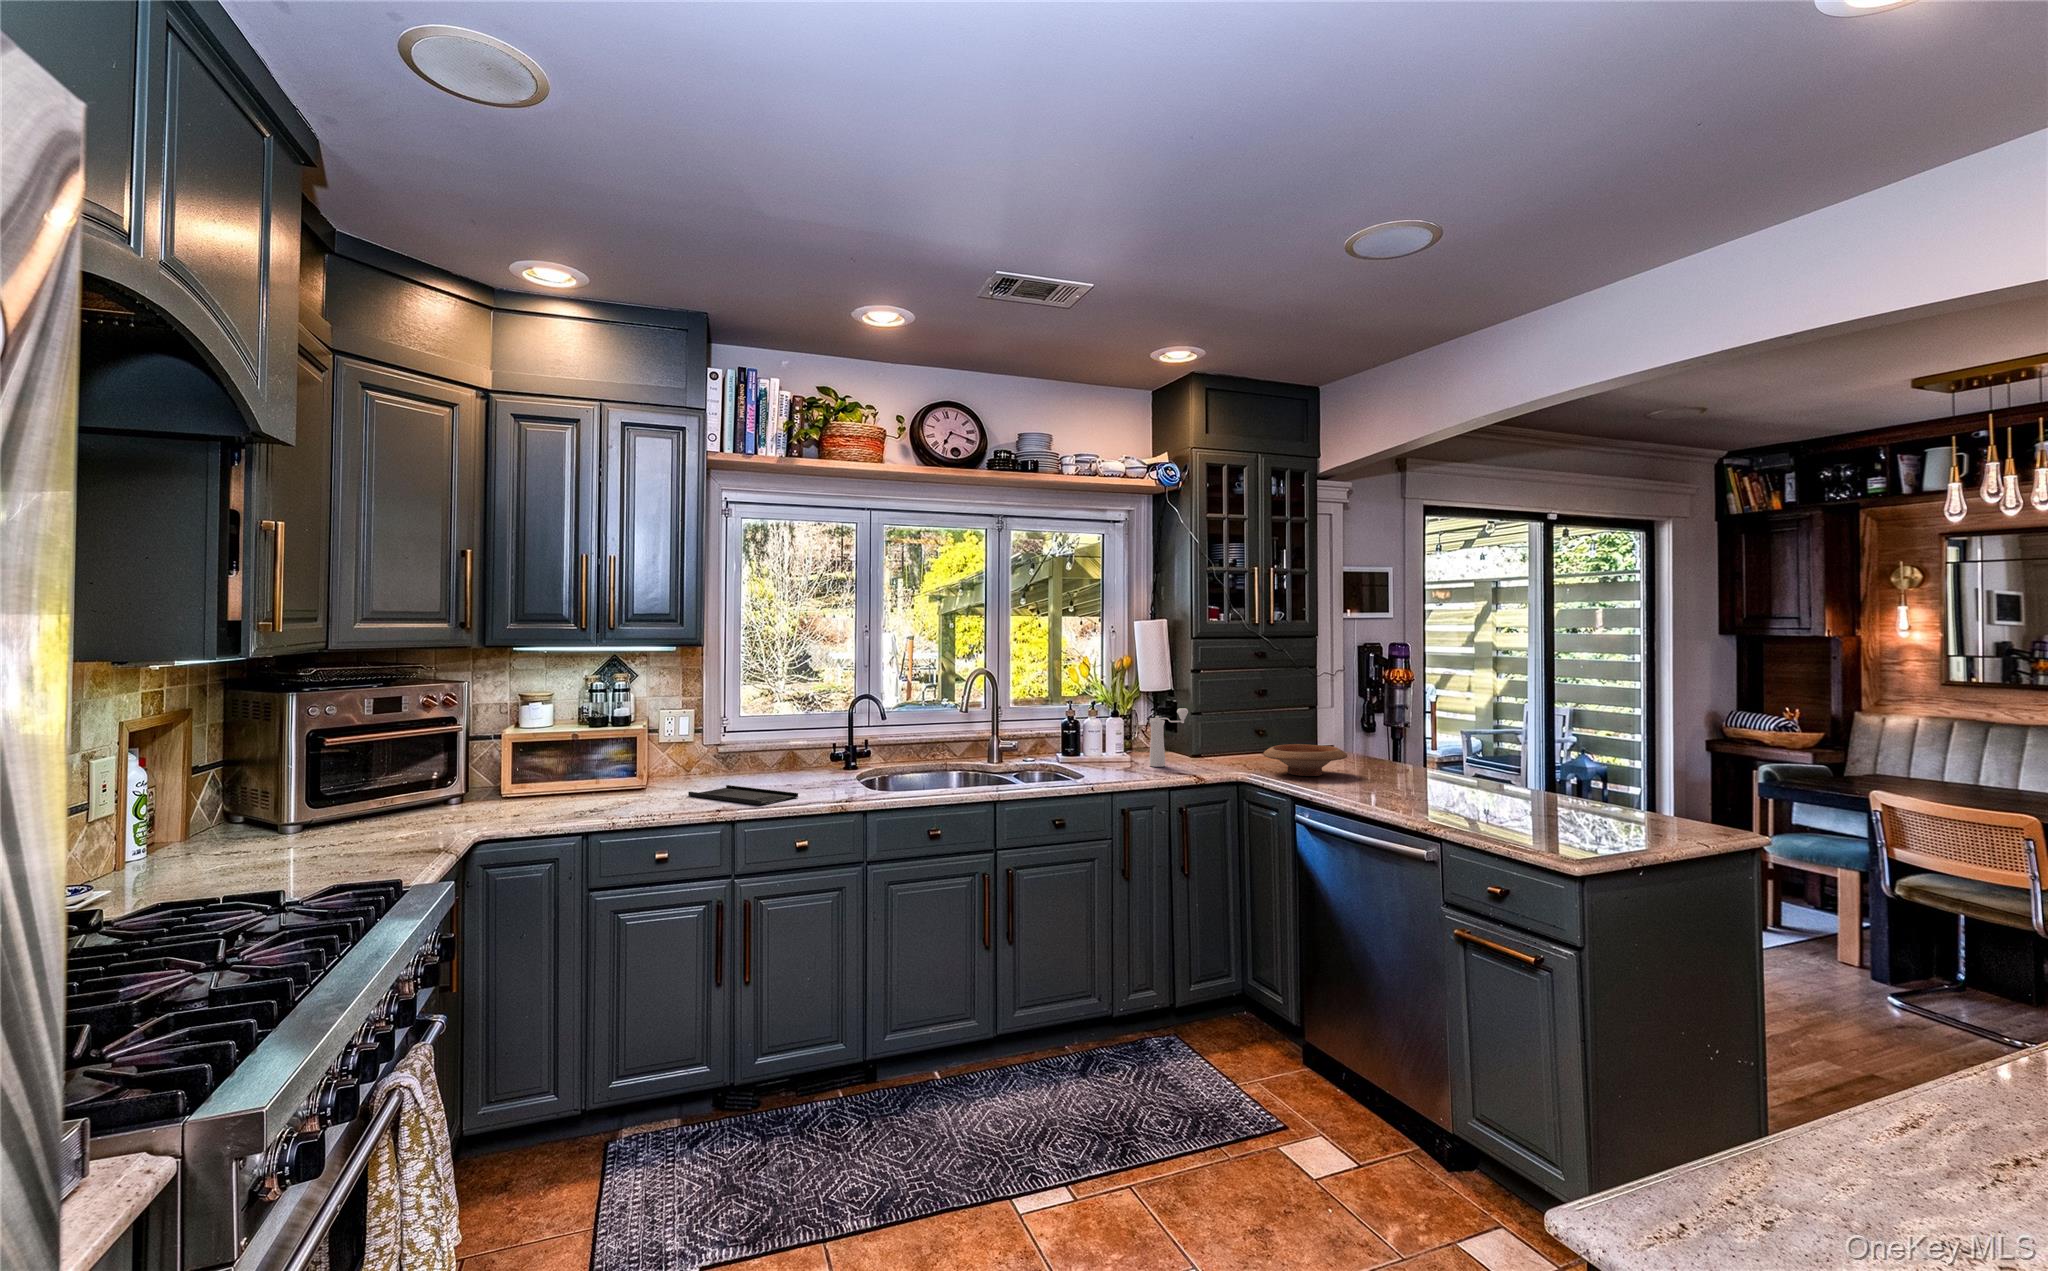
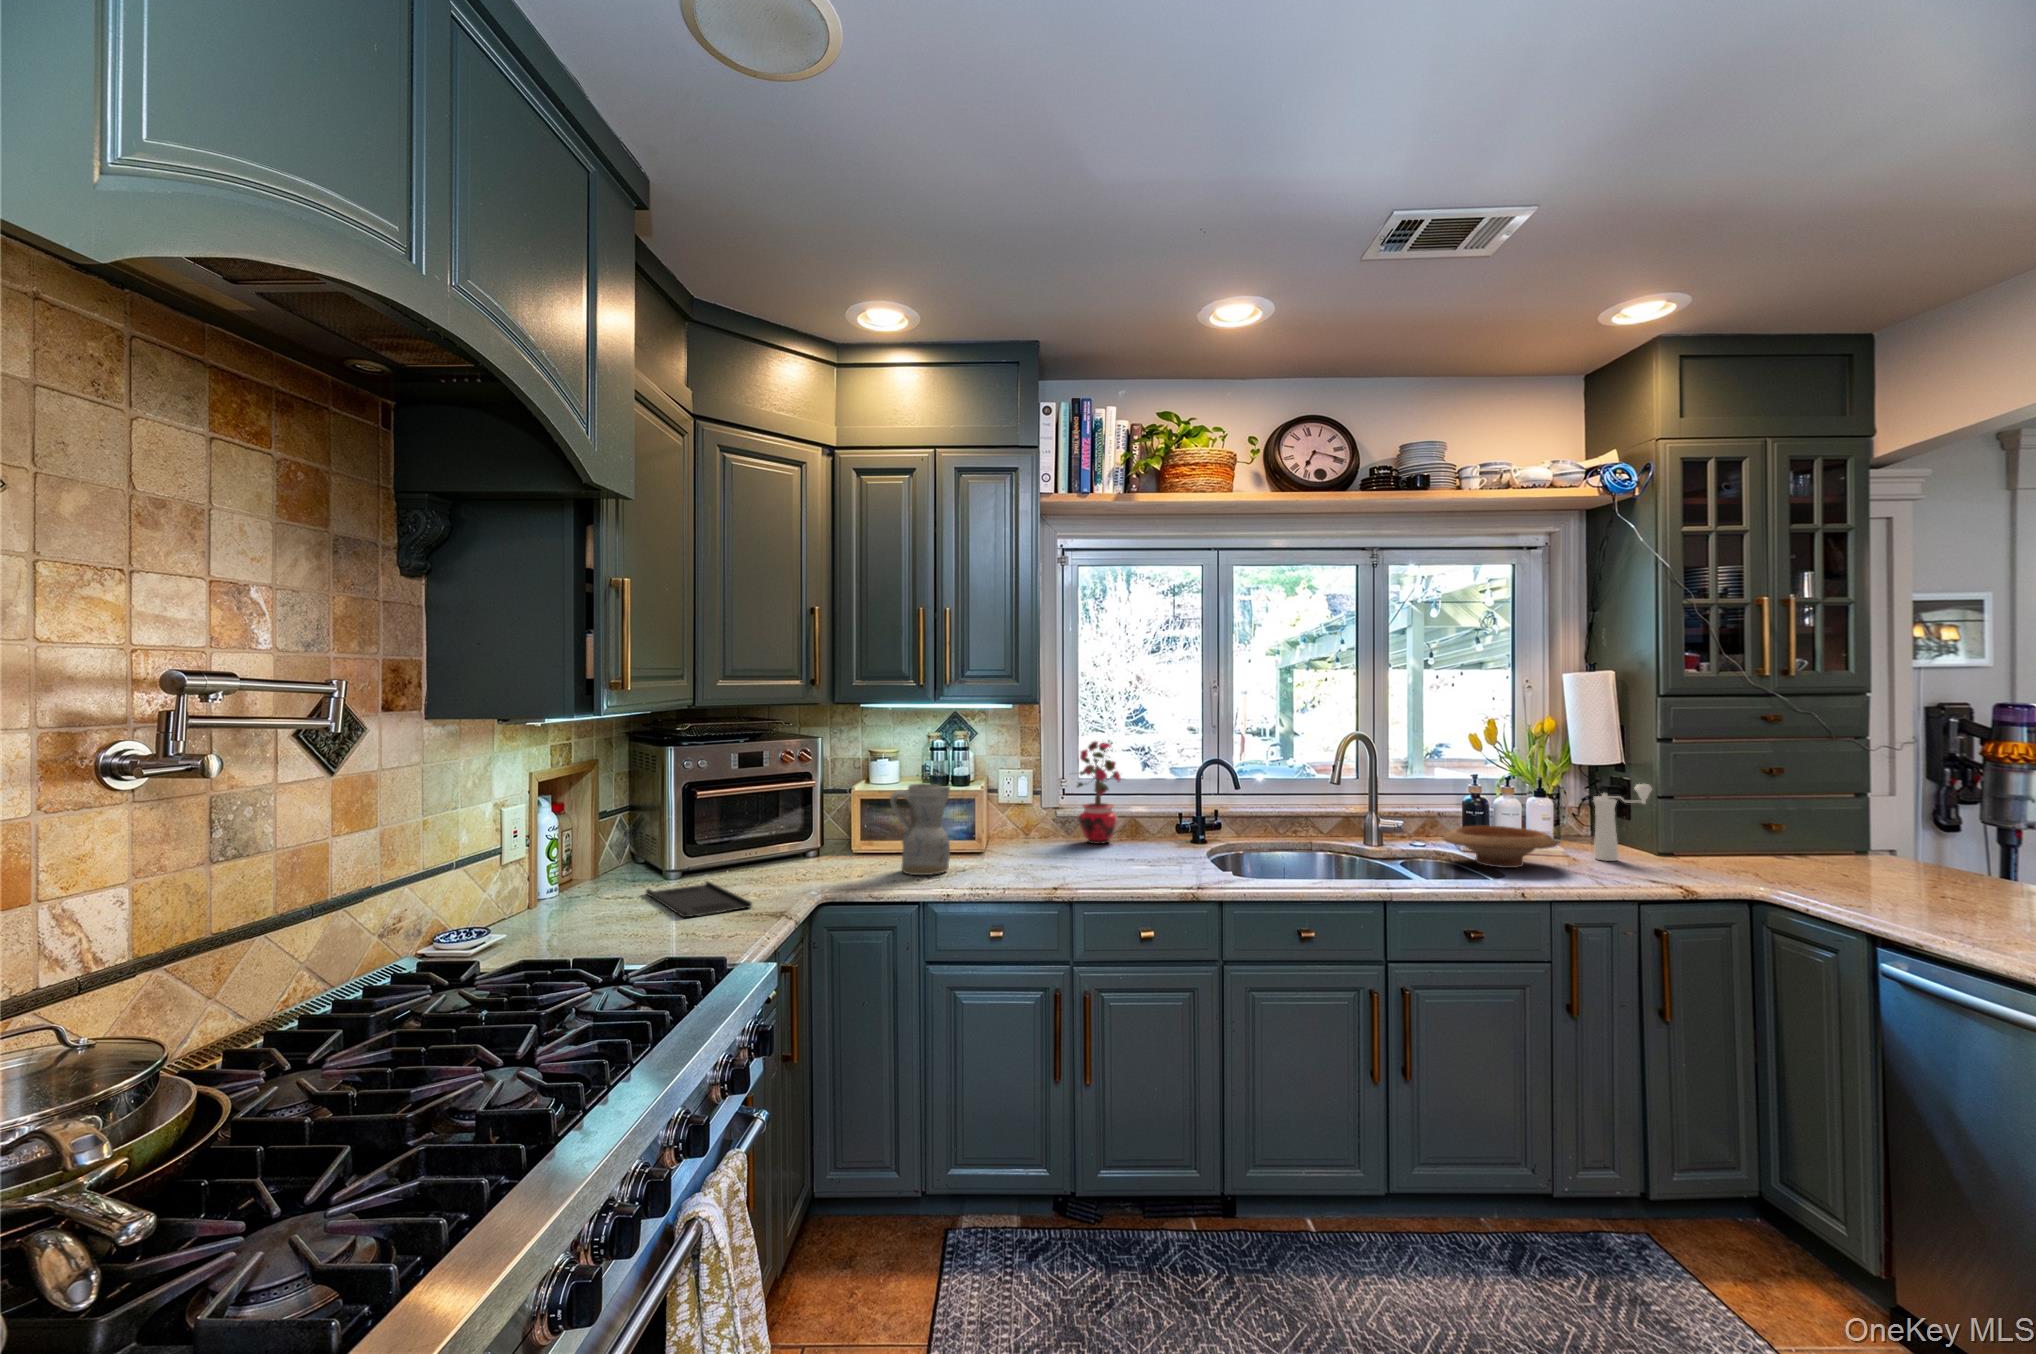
potted plant: none [727,680,779,775] -> present [1077,741,1120,844]
ceramic pitcher: none [549,724,613,811] -> present [890,783,950,875]
wooden bowl: present [1263,744,1347,776] -> present [1443,826,1558,868]
tray: present [688,785,798,805] -> present [646,881,752,917]

